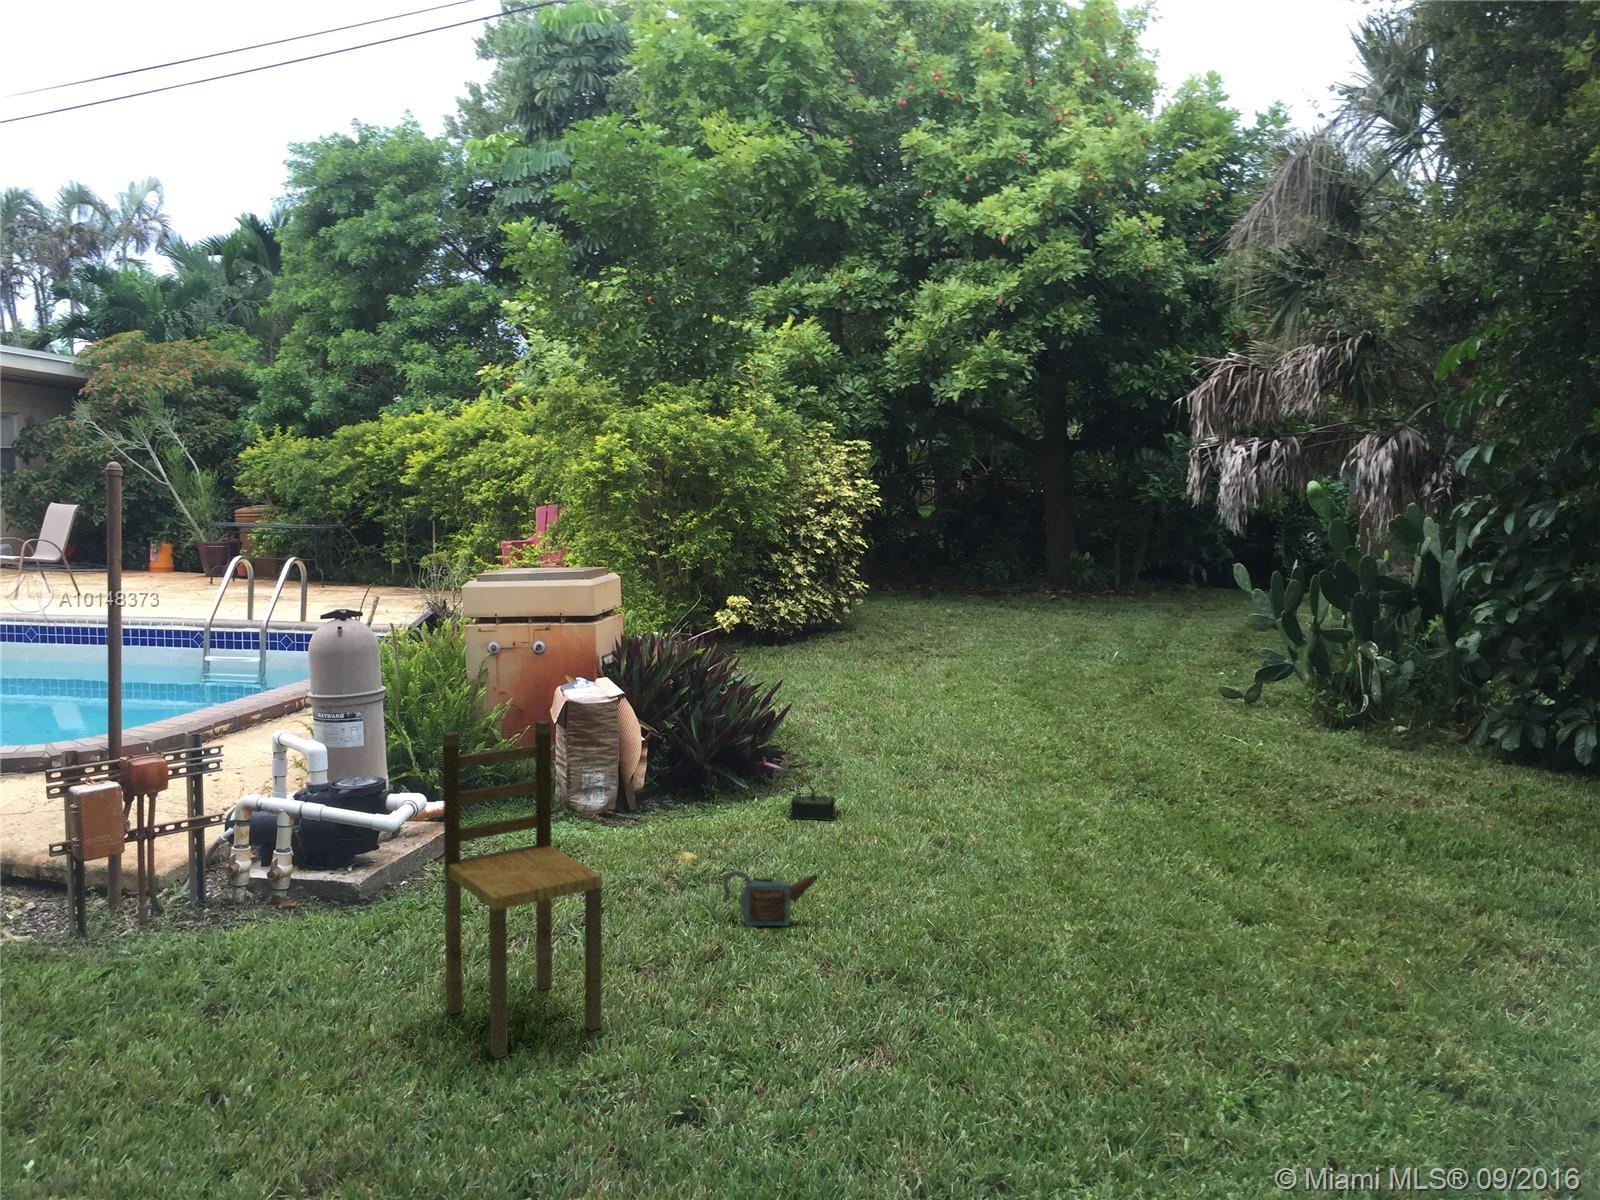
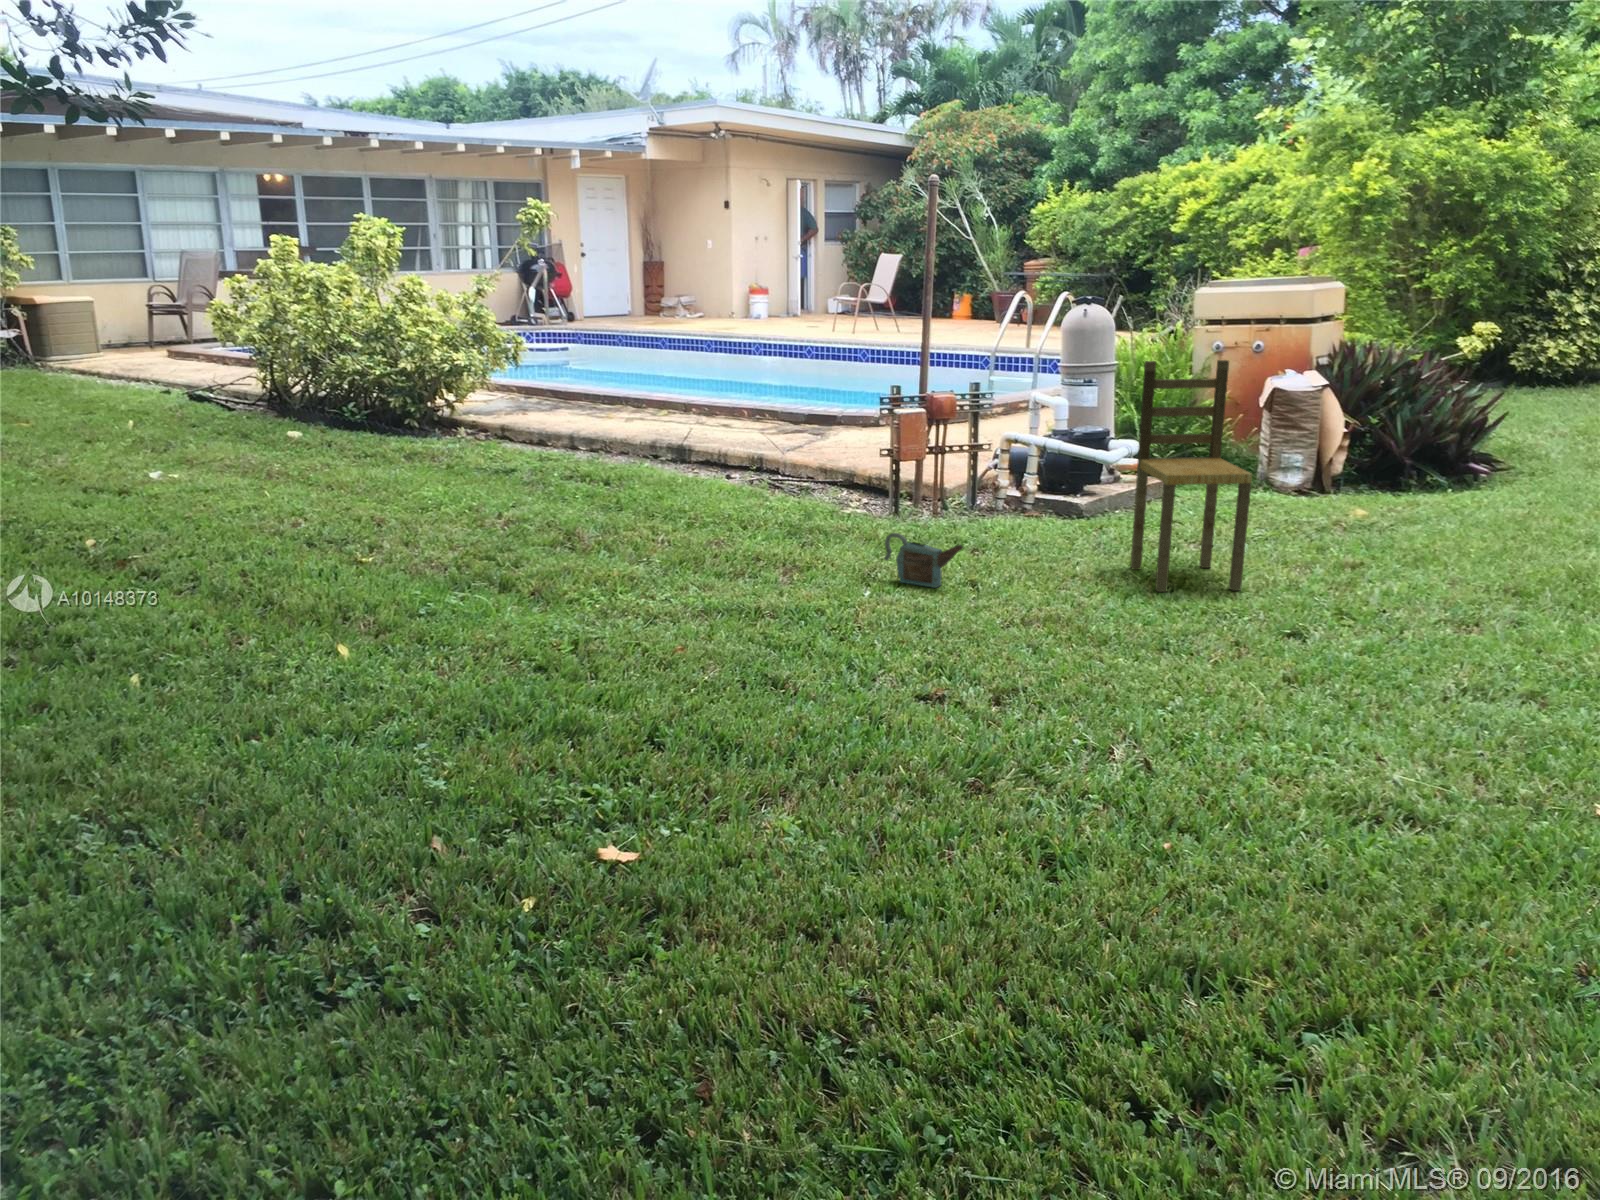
decorative plant: present [773,753,847,821] -> none [1461,445,1540,511]
watering can: present [722,871,819,926] -> present [884,533,964,588]

